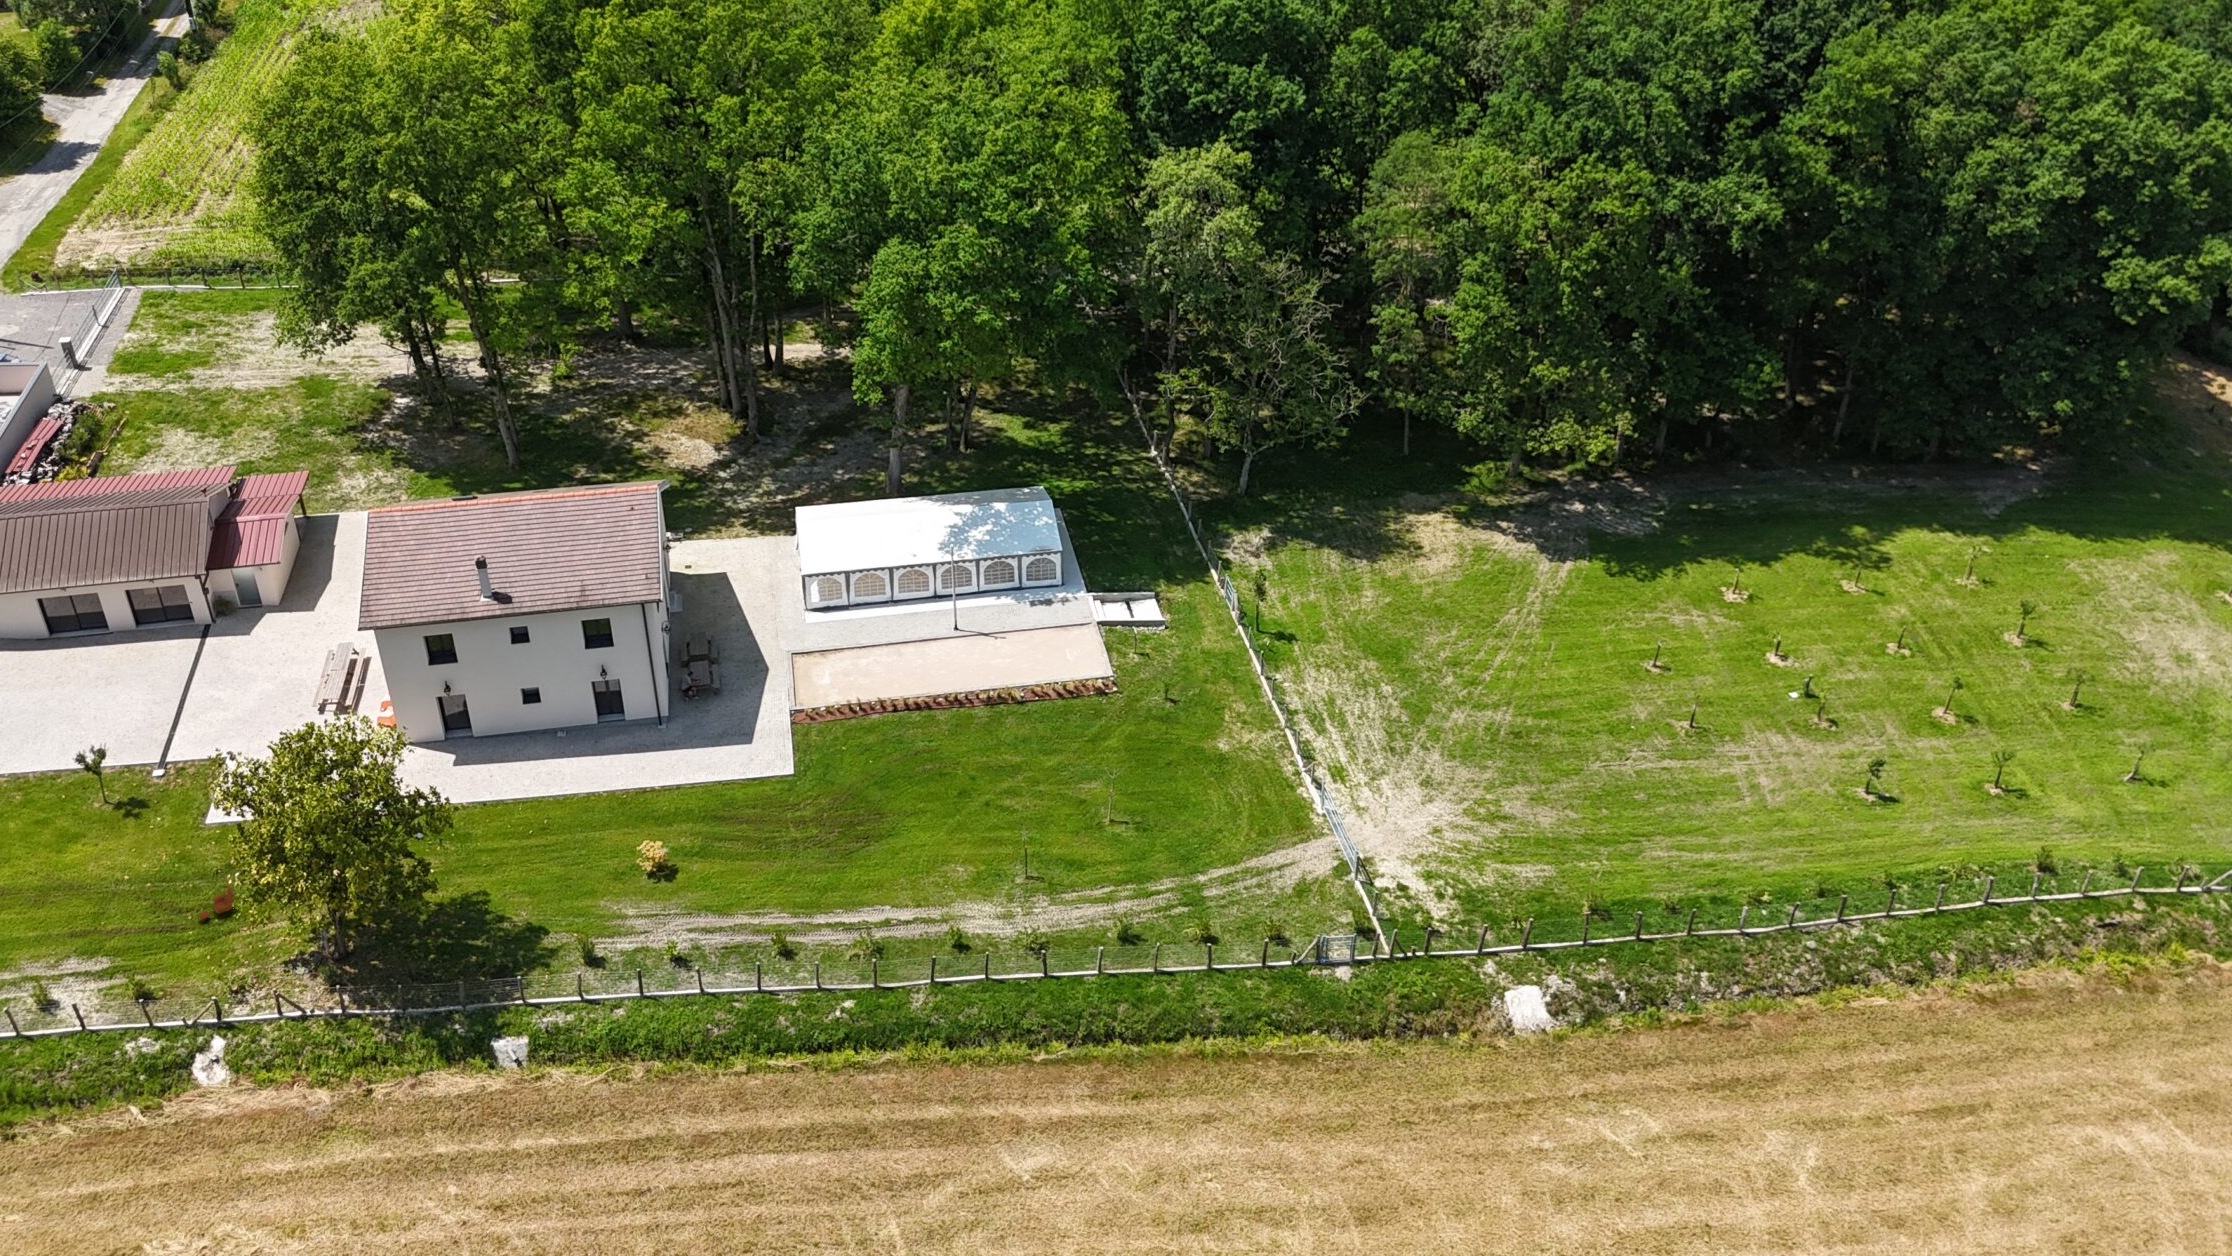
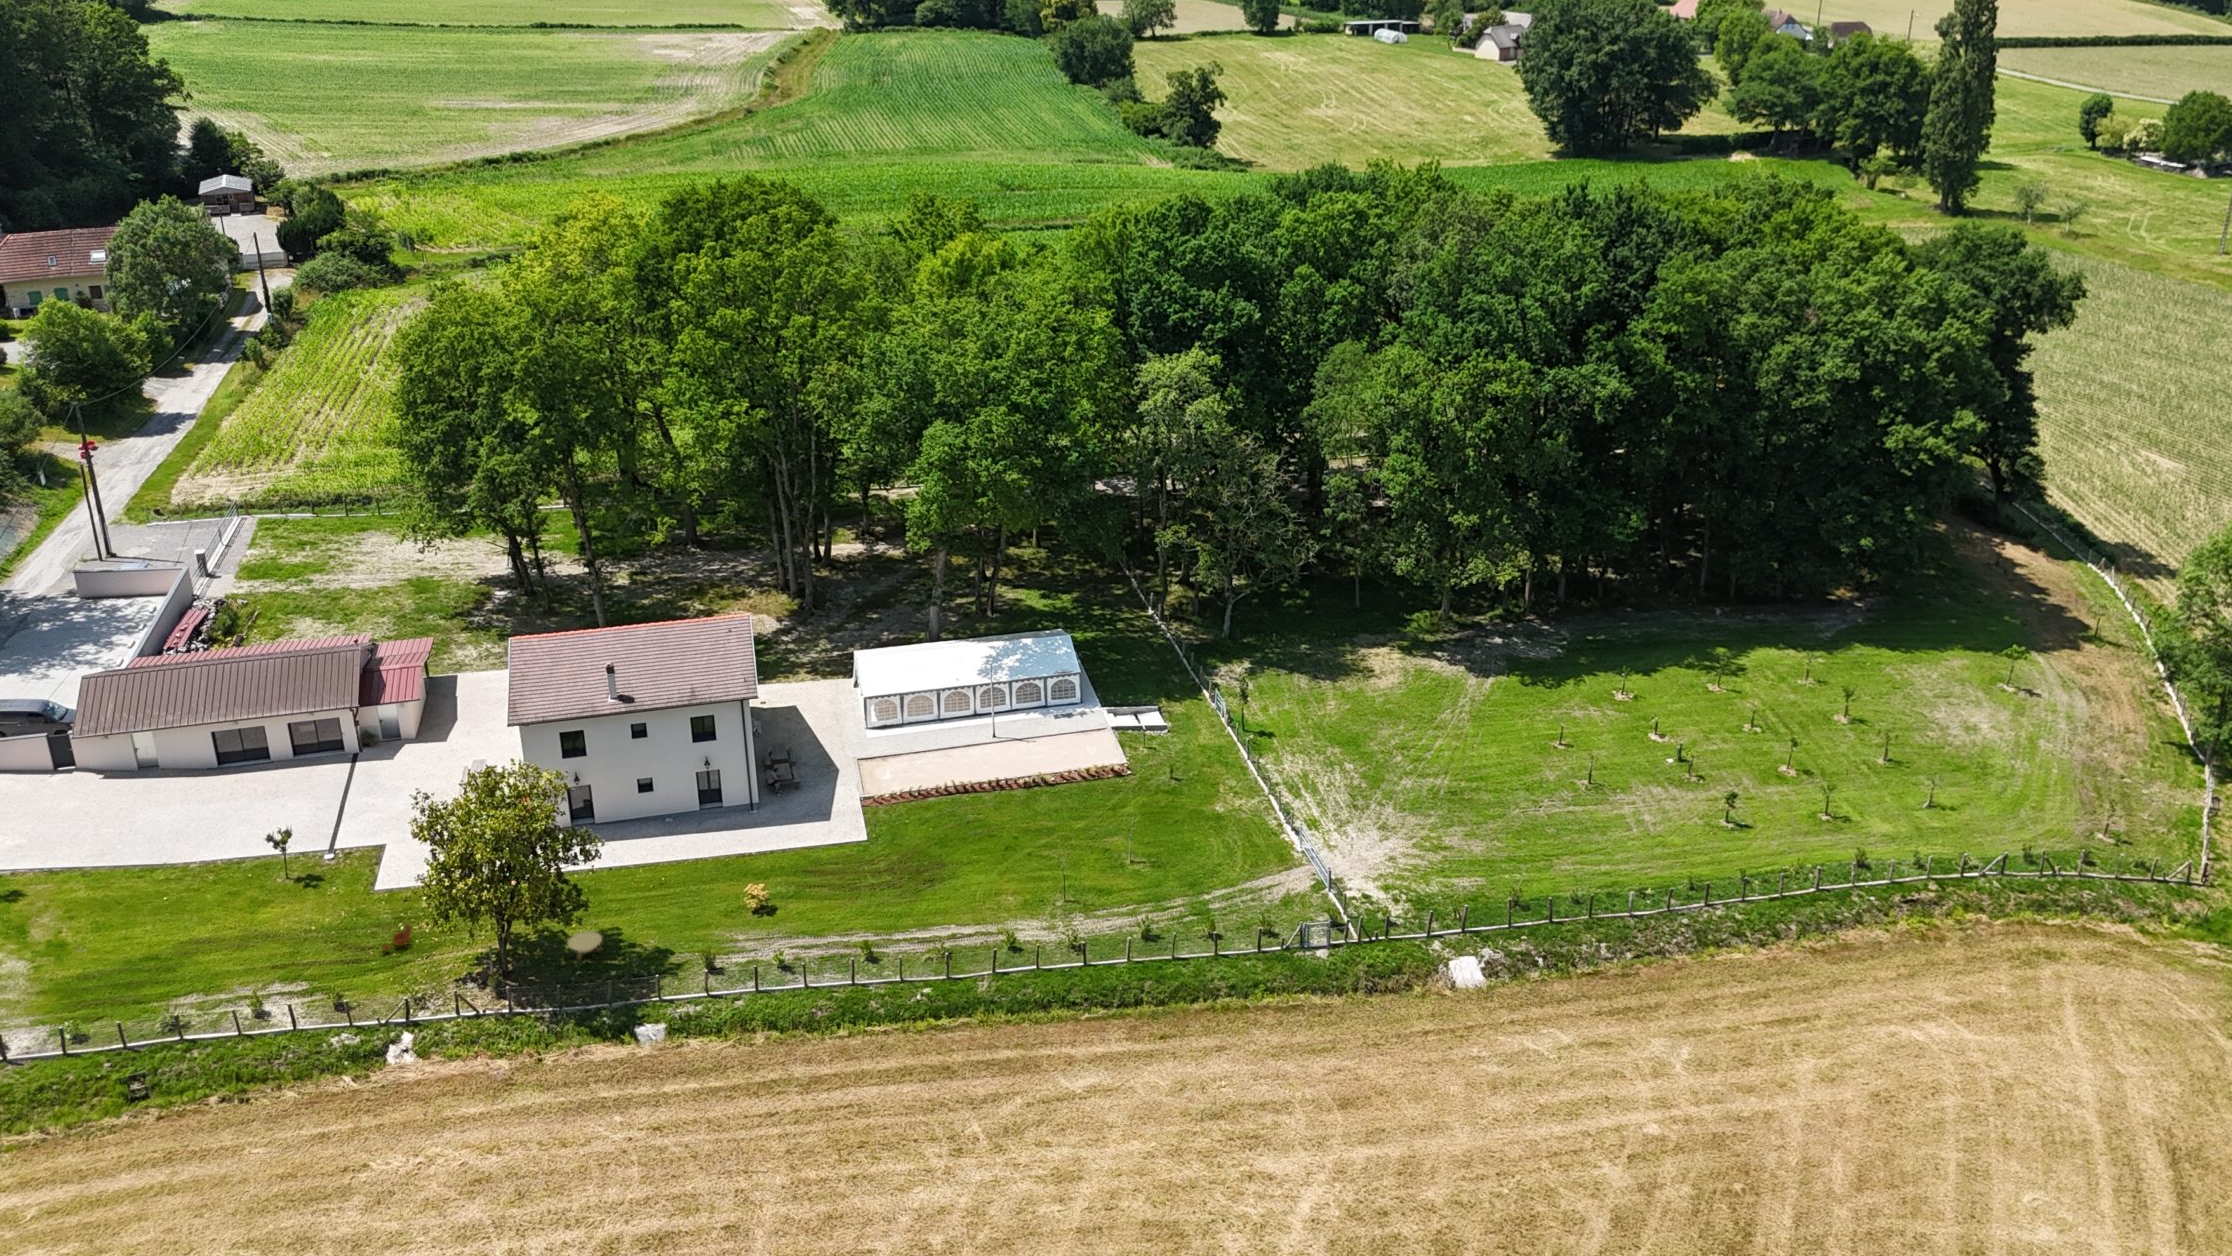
round table: none [417,904,460,943] -> present [568,931,602,960]

